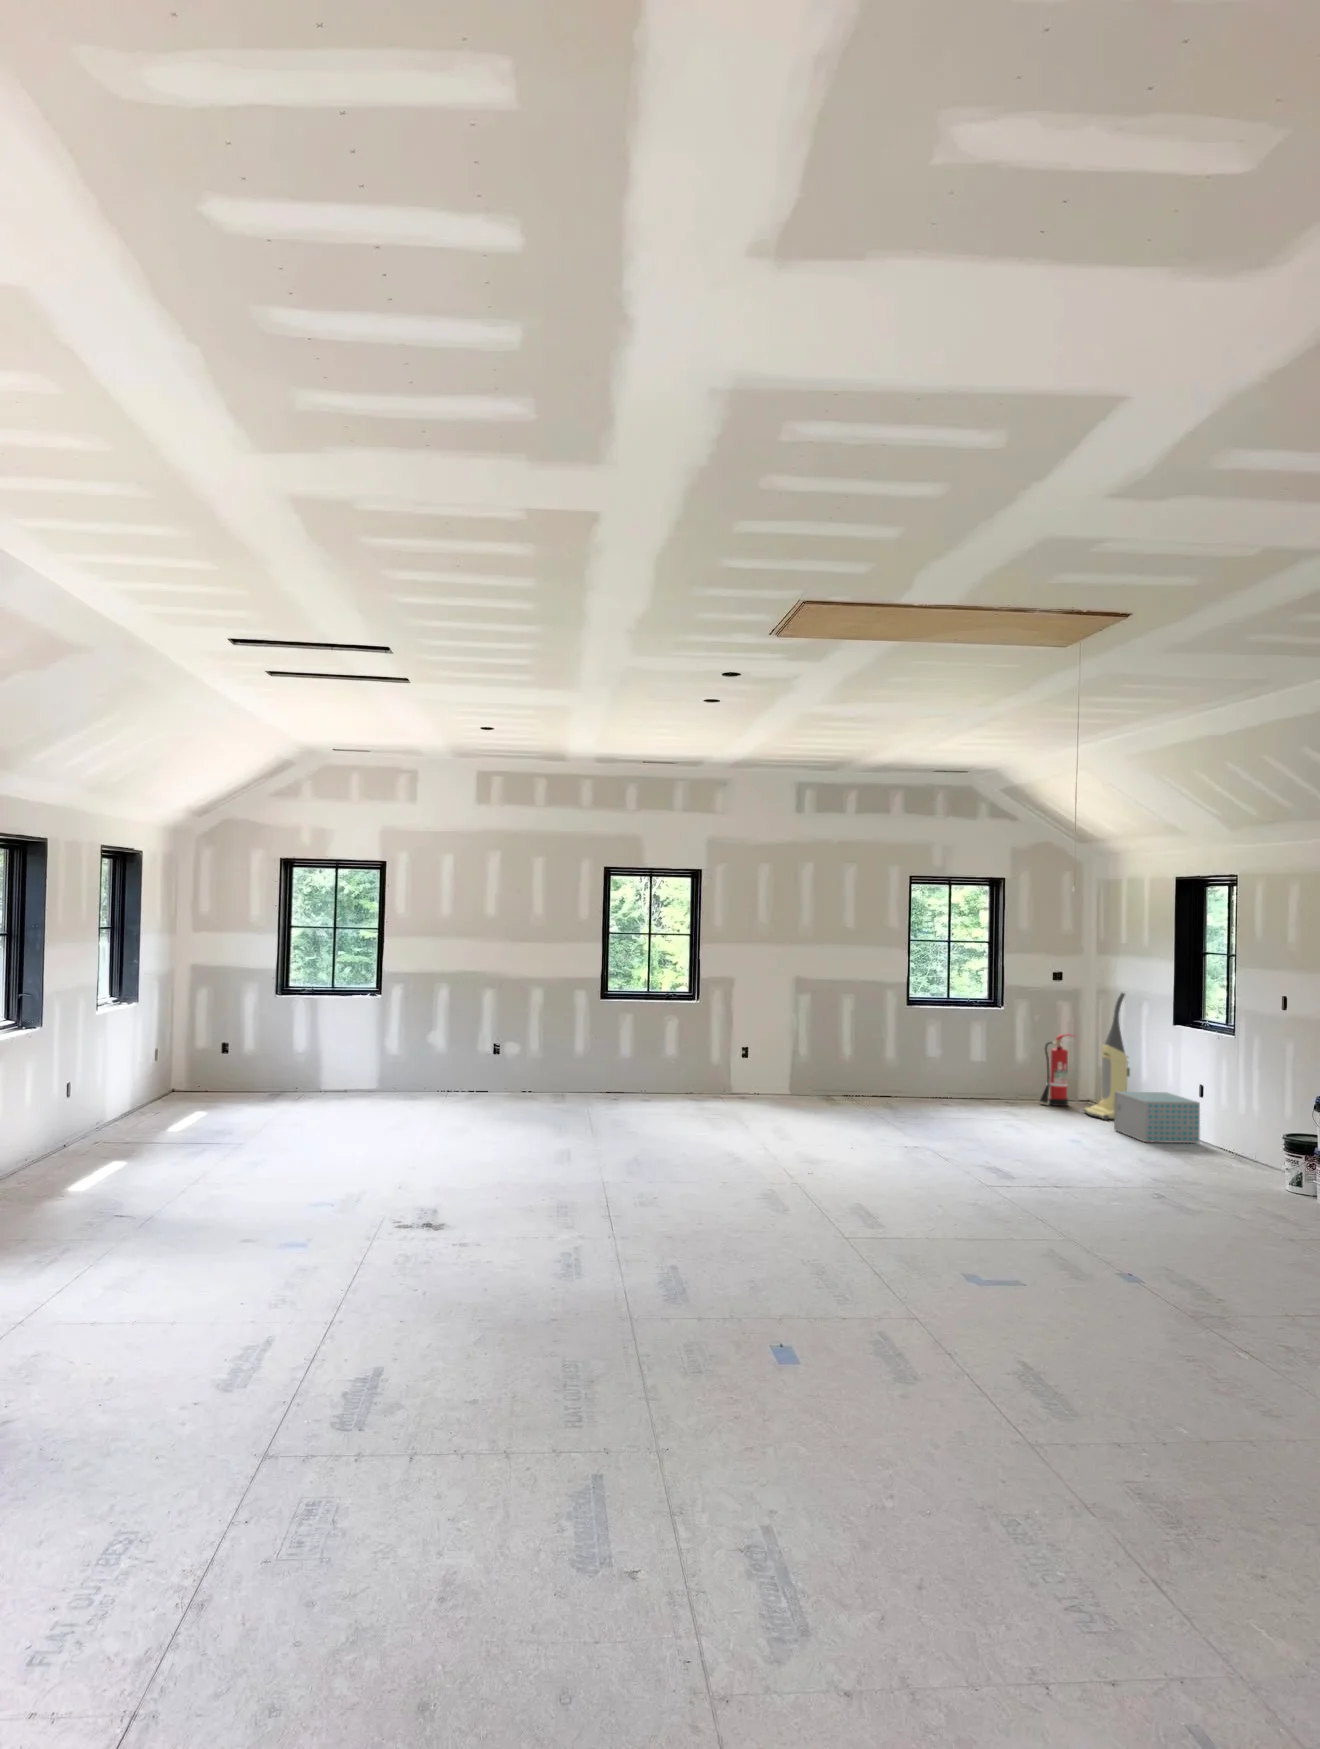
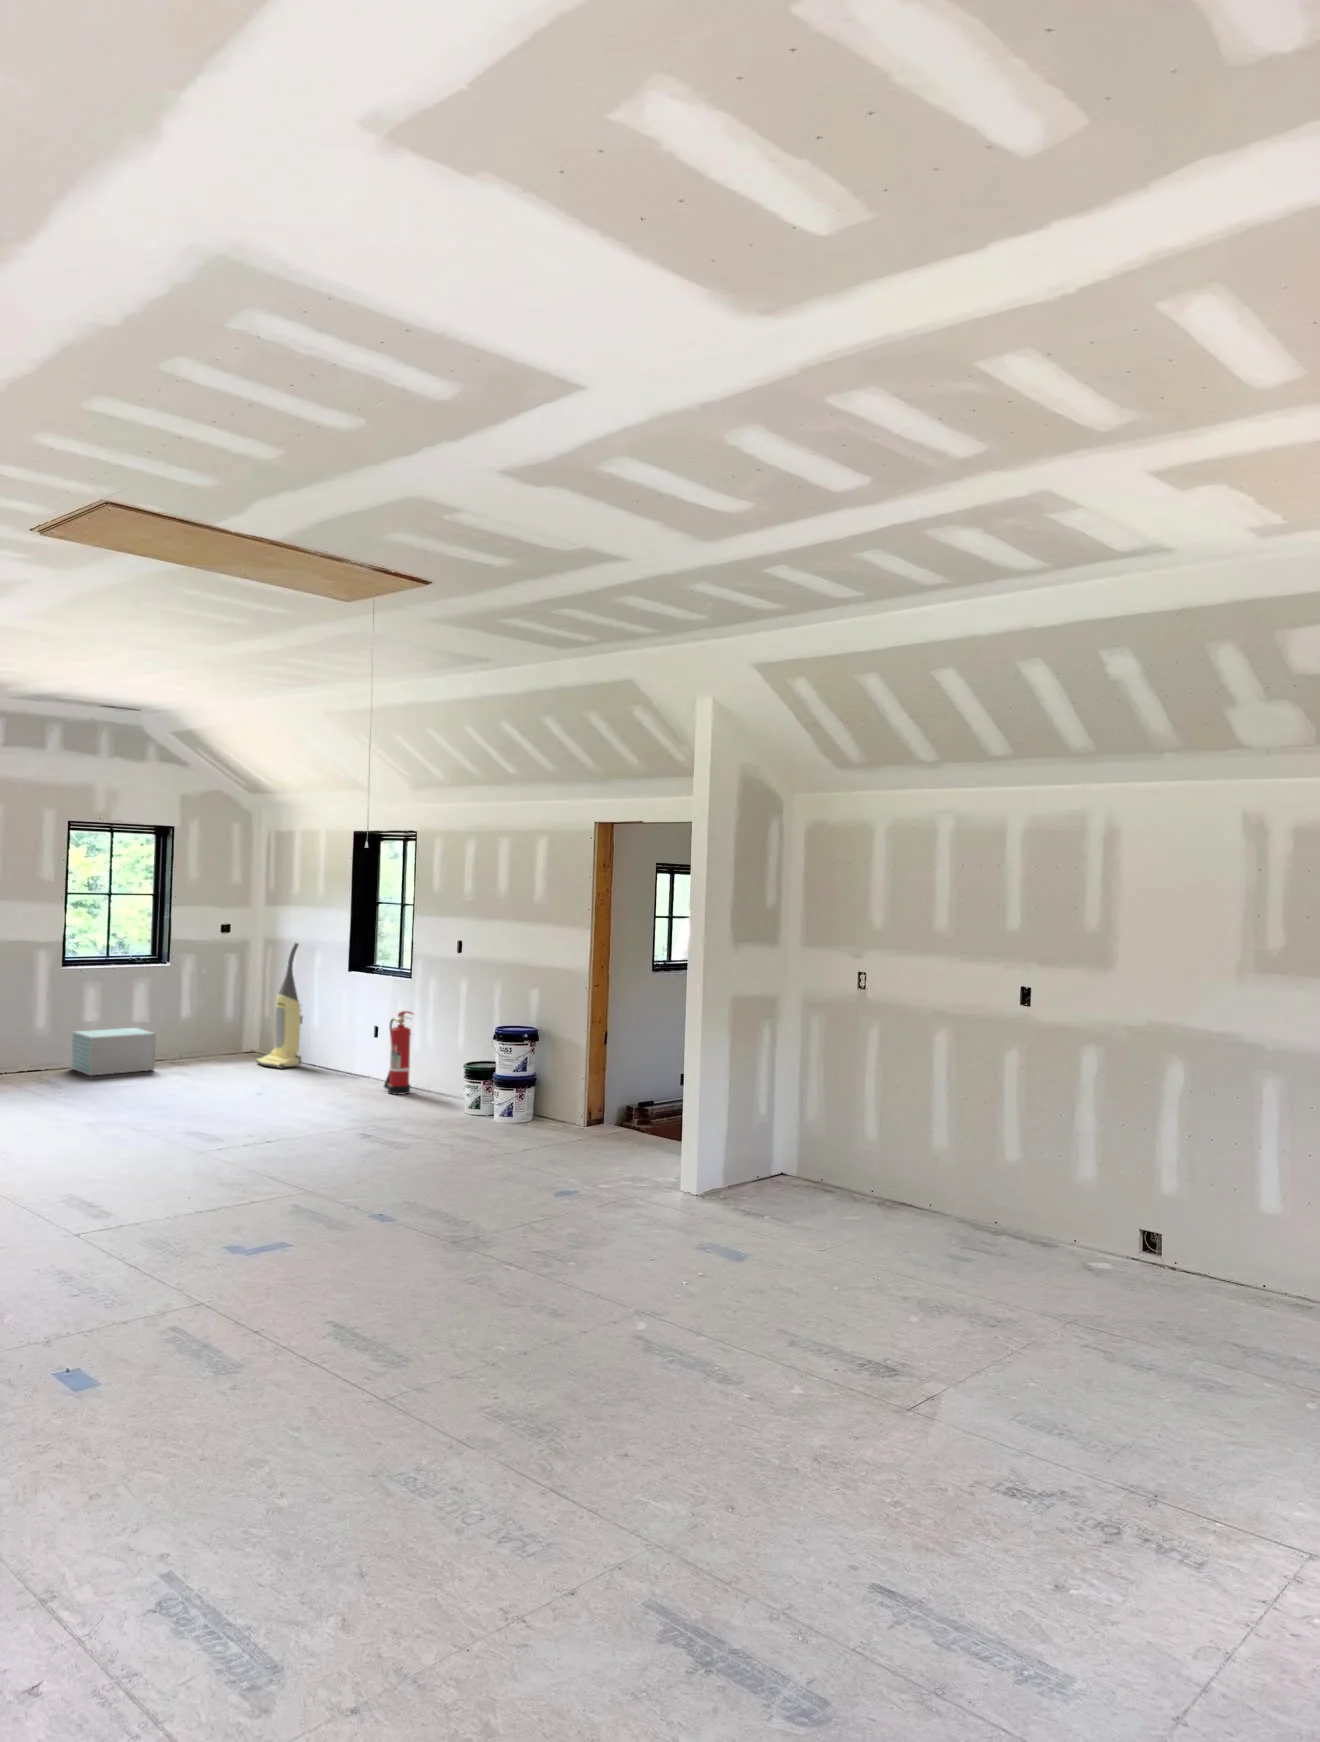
fire extinguisher: present [1040,1034,1070,1106] -> present [384,1011,412,1095]
storage box: present [1114,1092,1200,1143] -> present [72,1028,156,1076]

